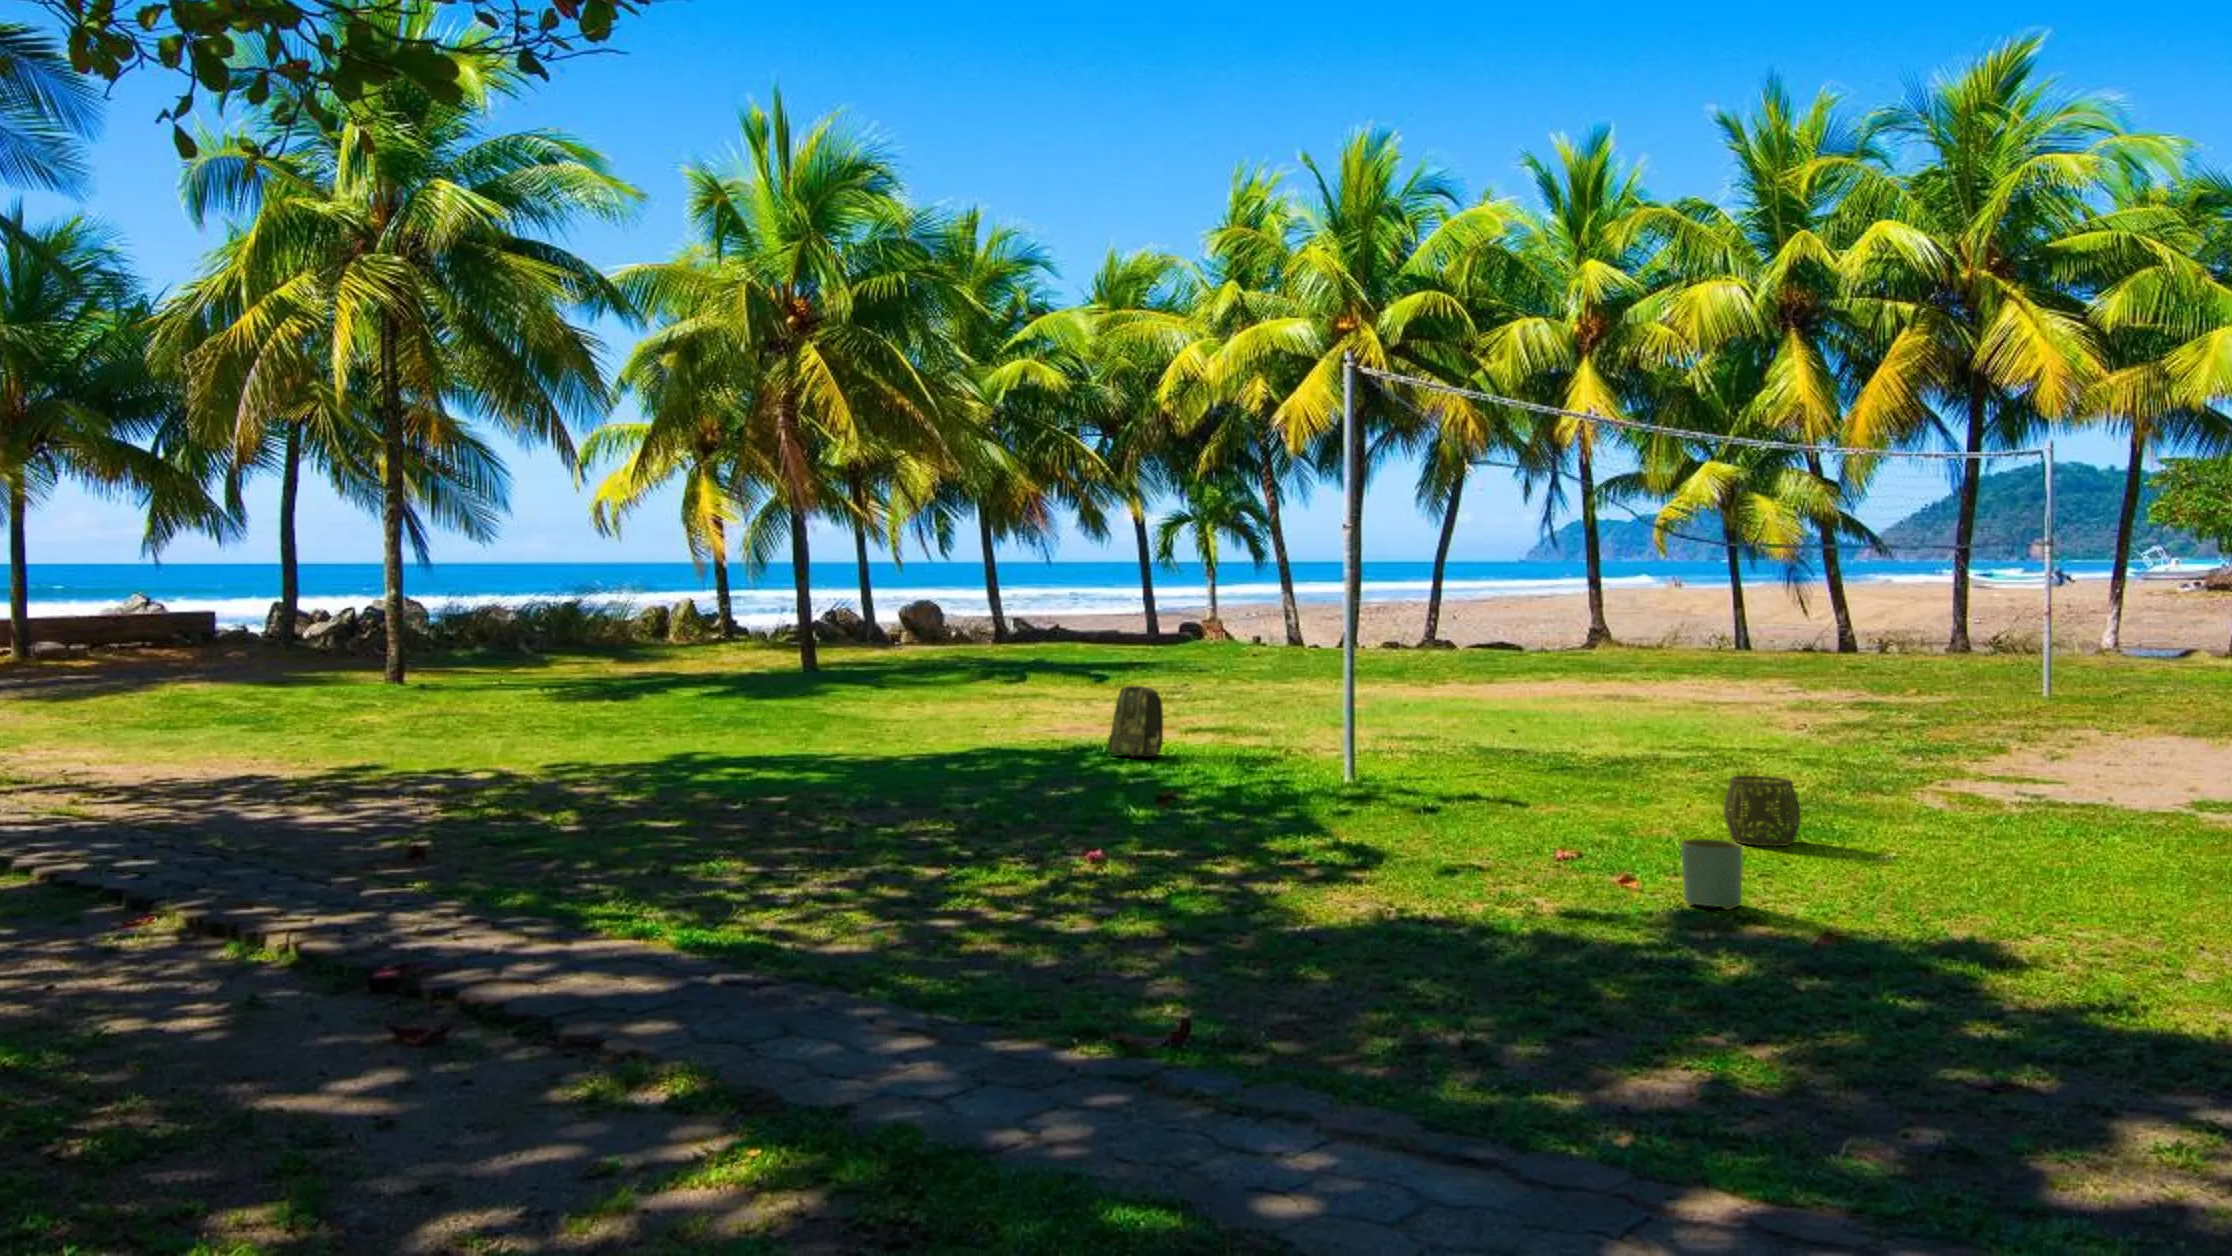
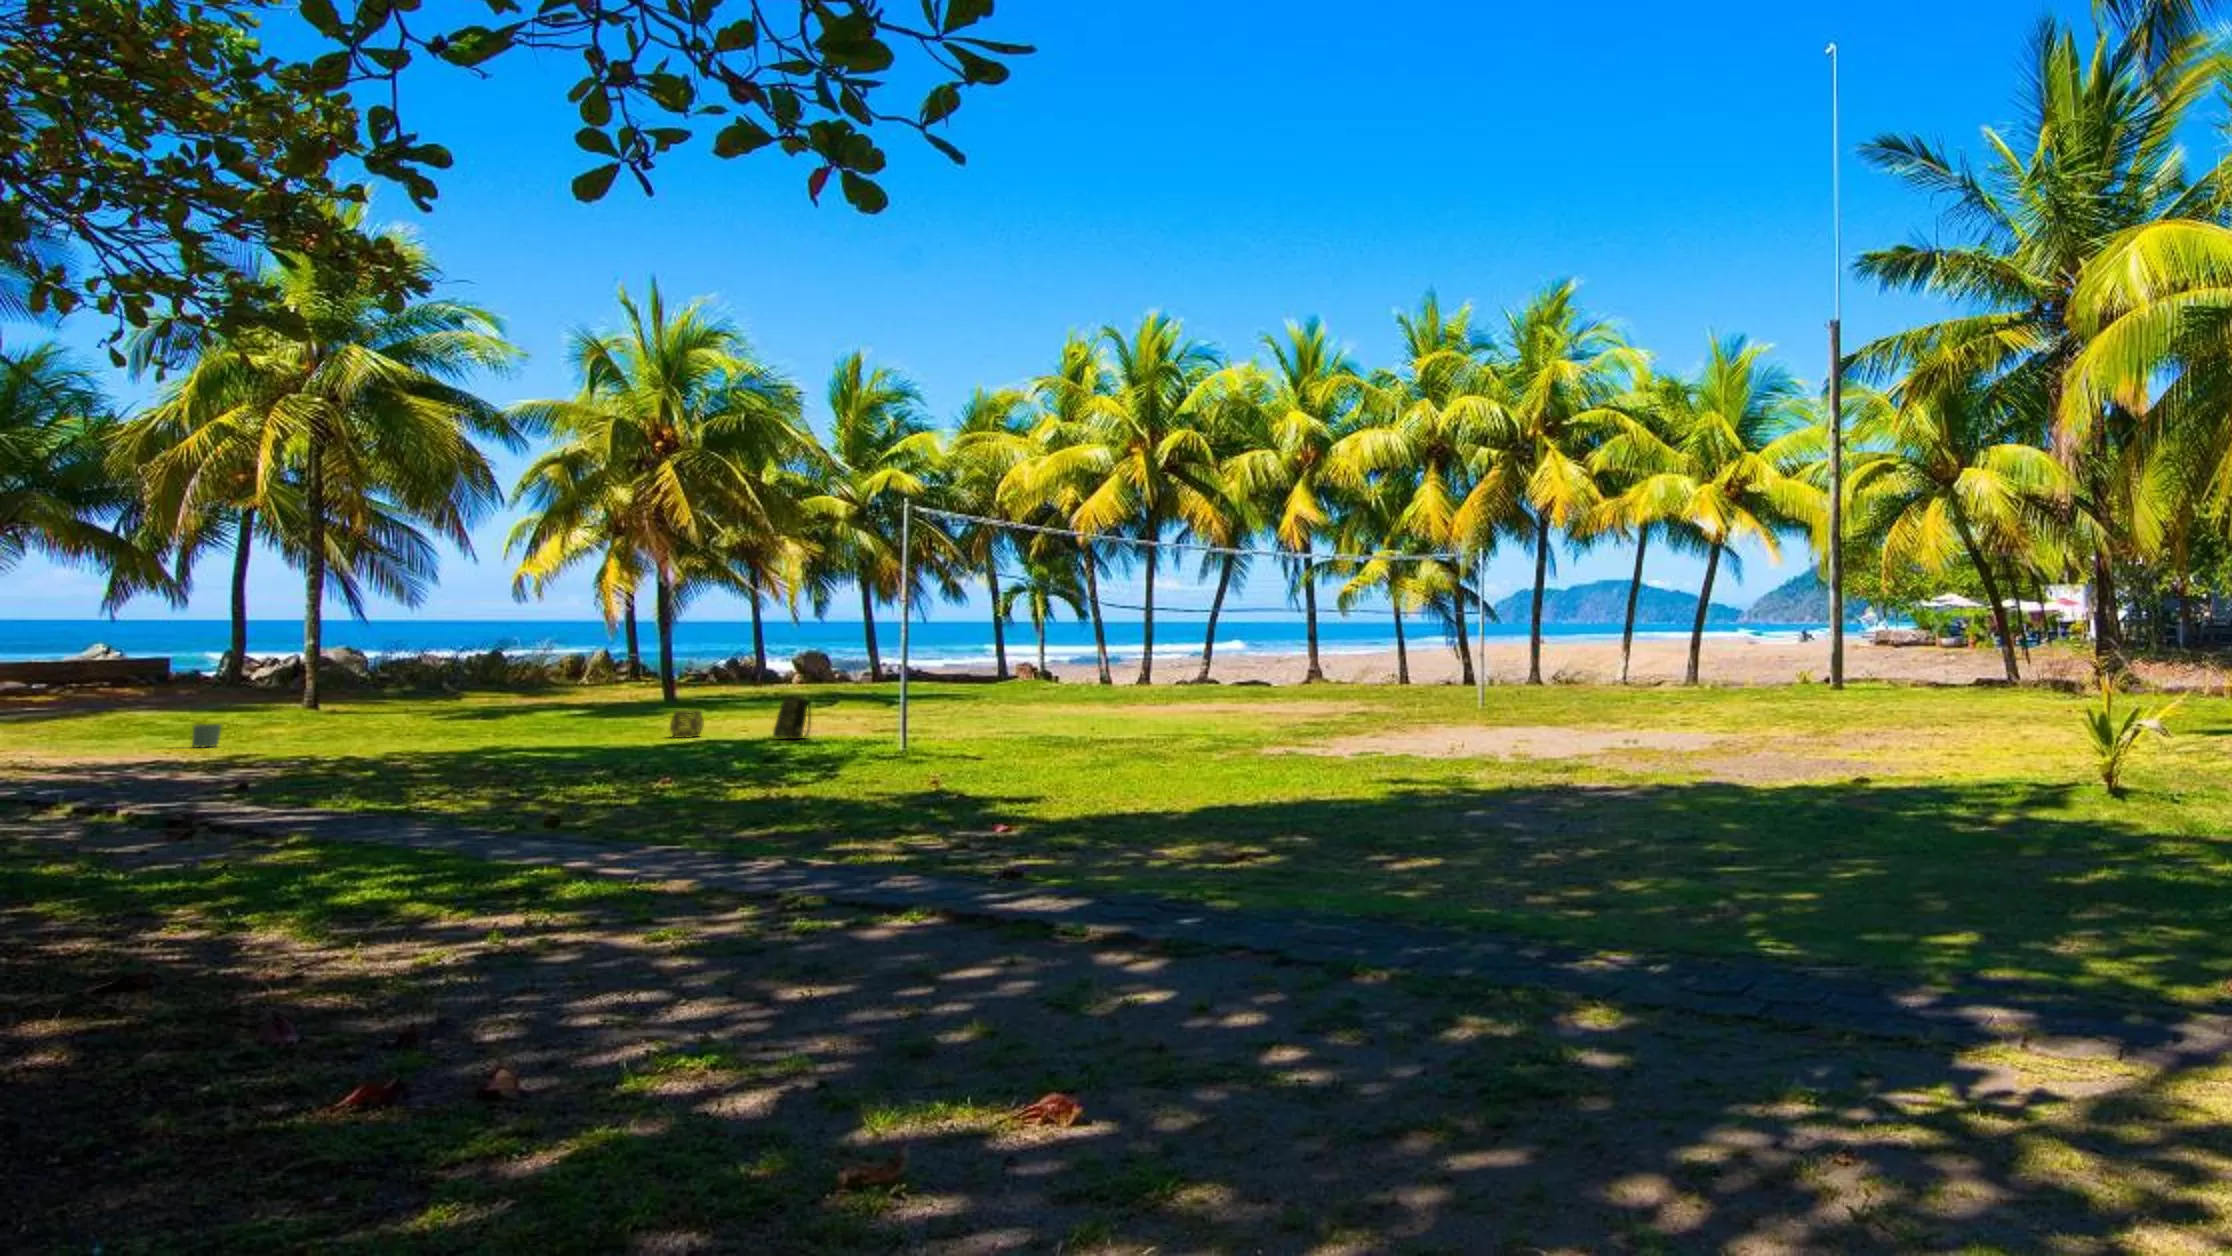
woven basket: present [1724,776,1801,846] -> present [670,710,704,738]
planter: present [1681,839,1742,910] -> present [192,724,221,748]

